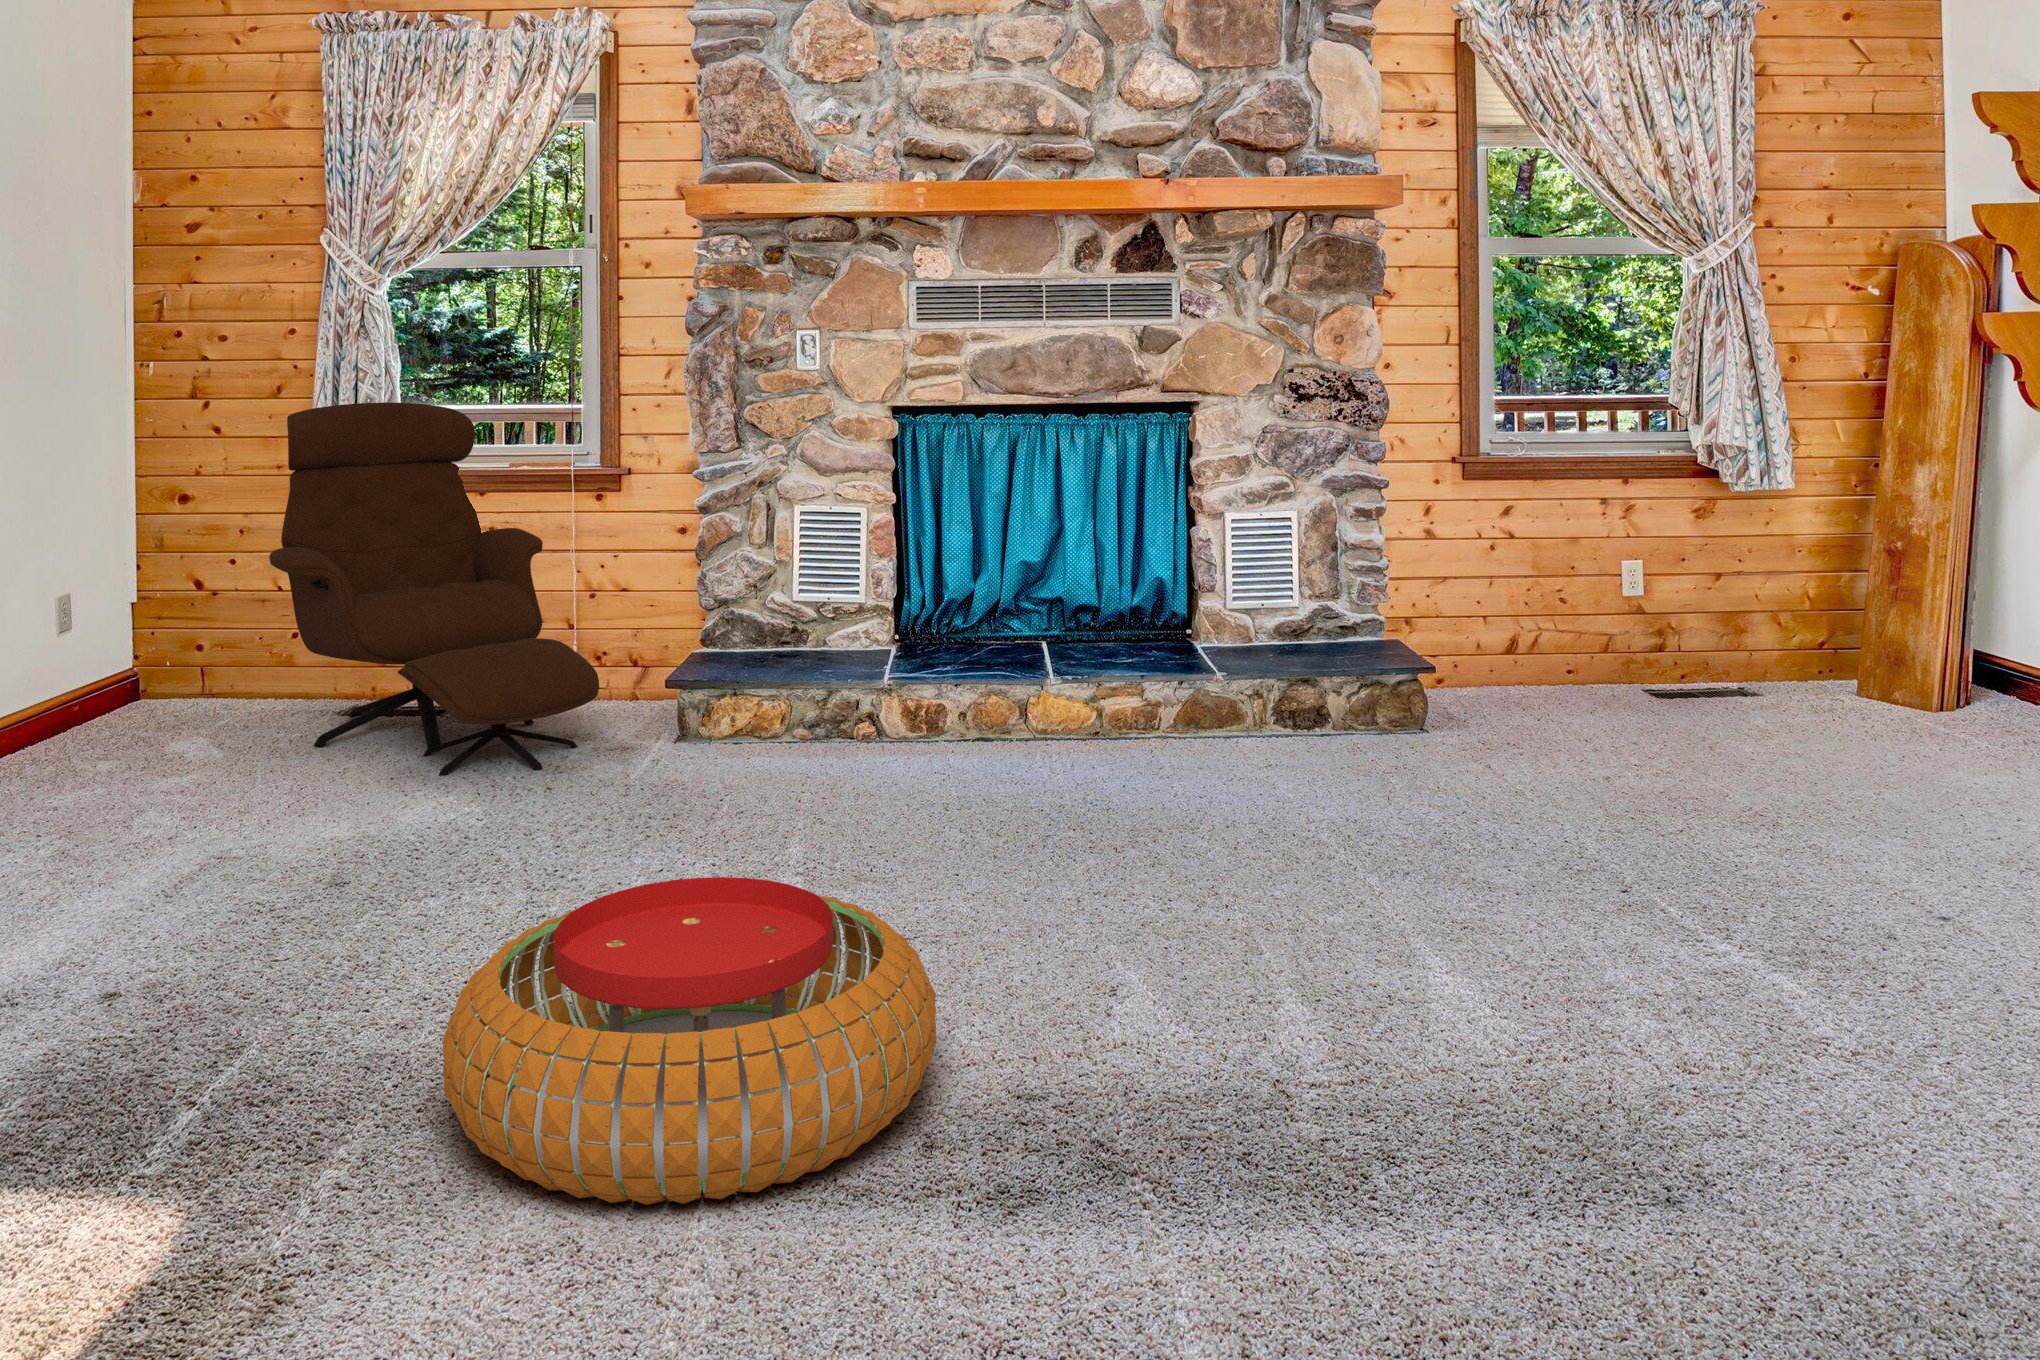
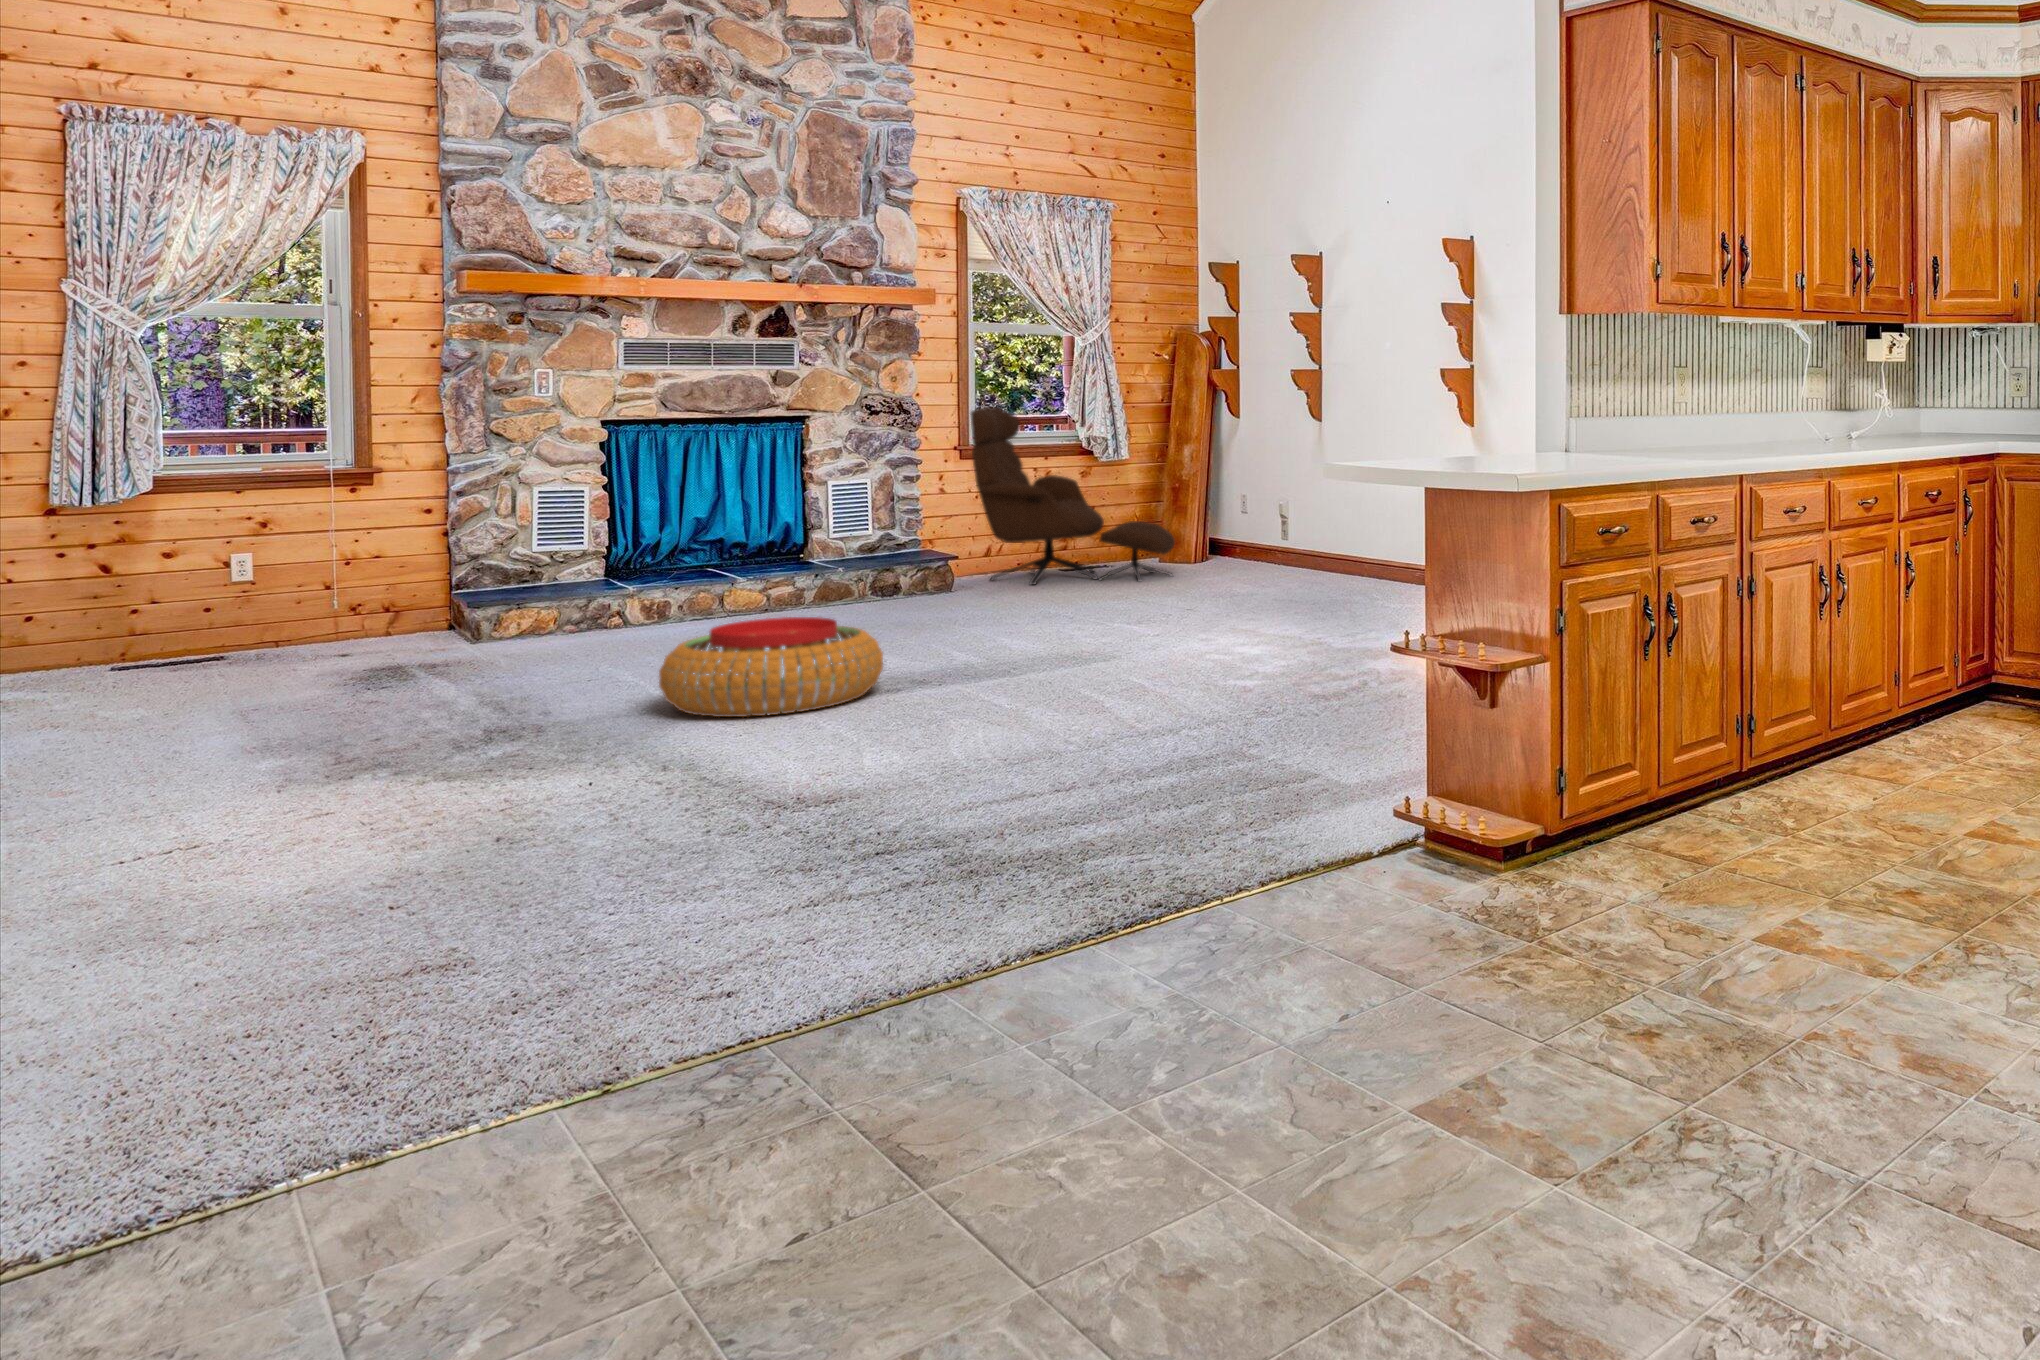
lounge chair: present [269,402,599,776] -> present [970,407,1175,585]

